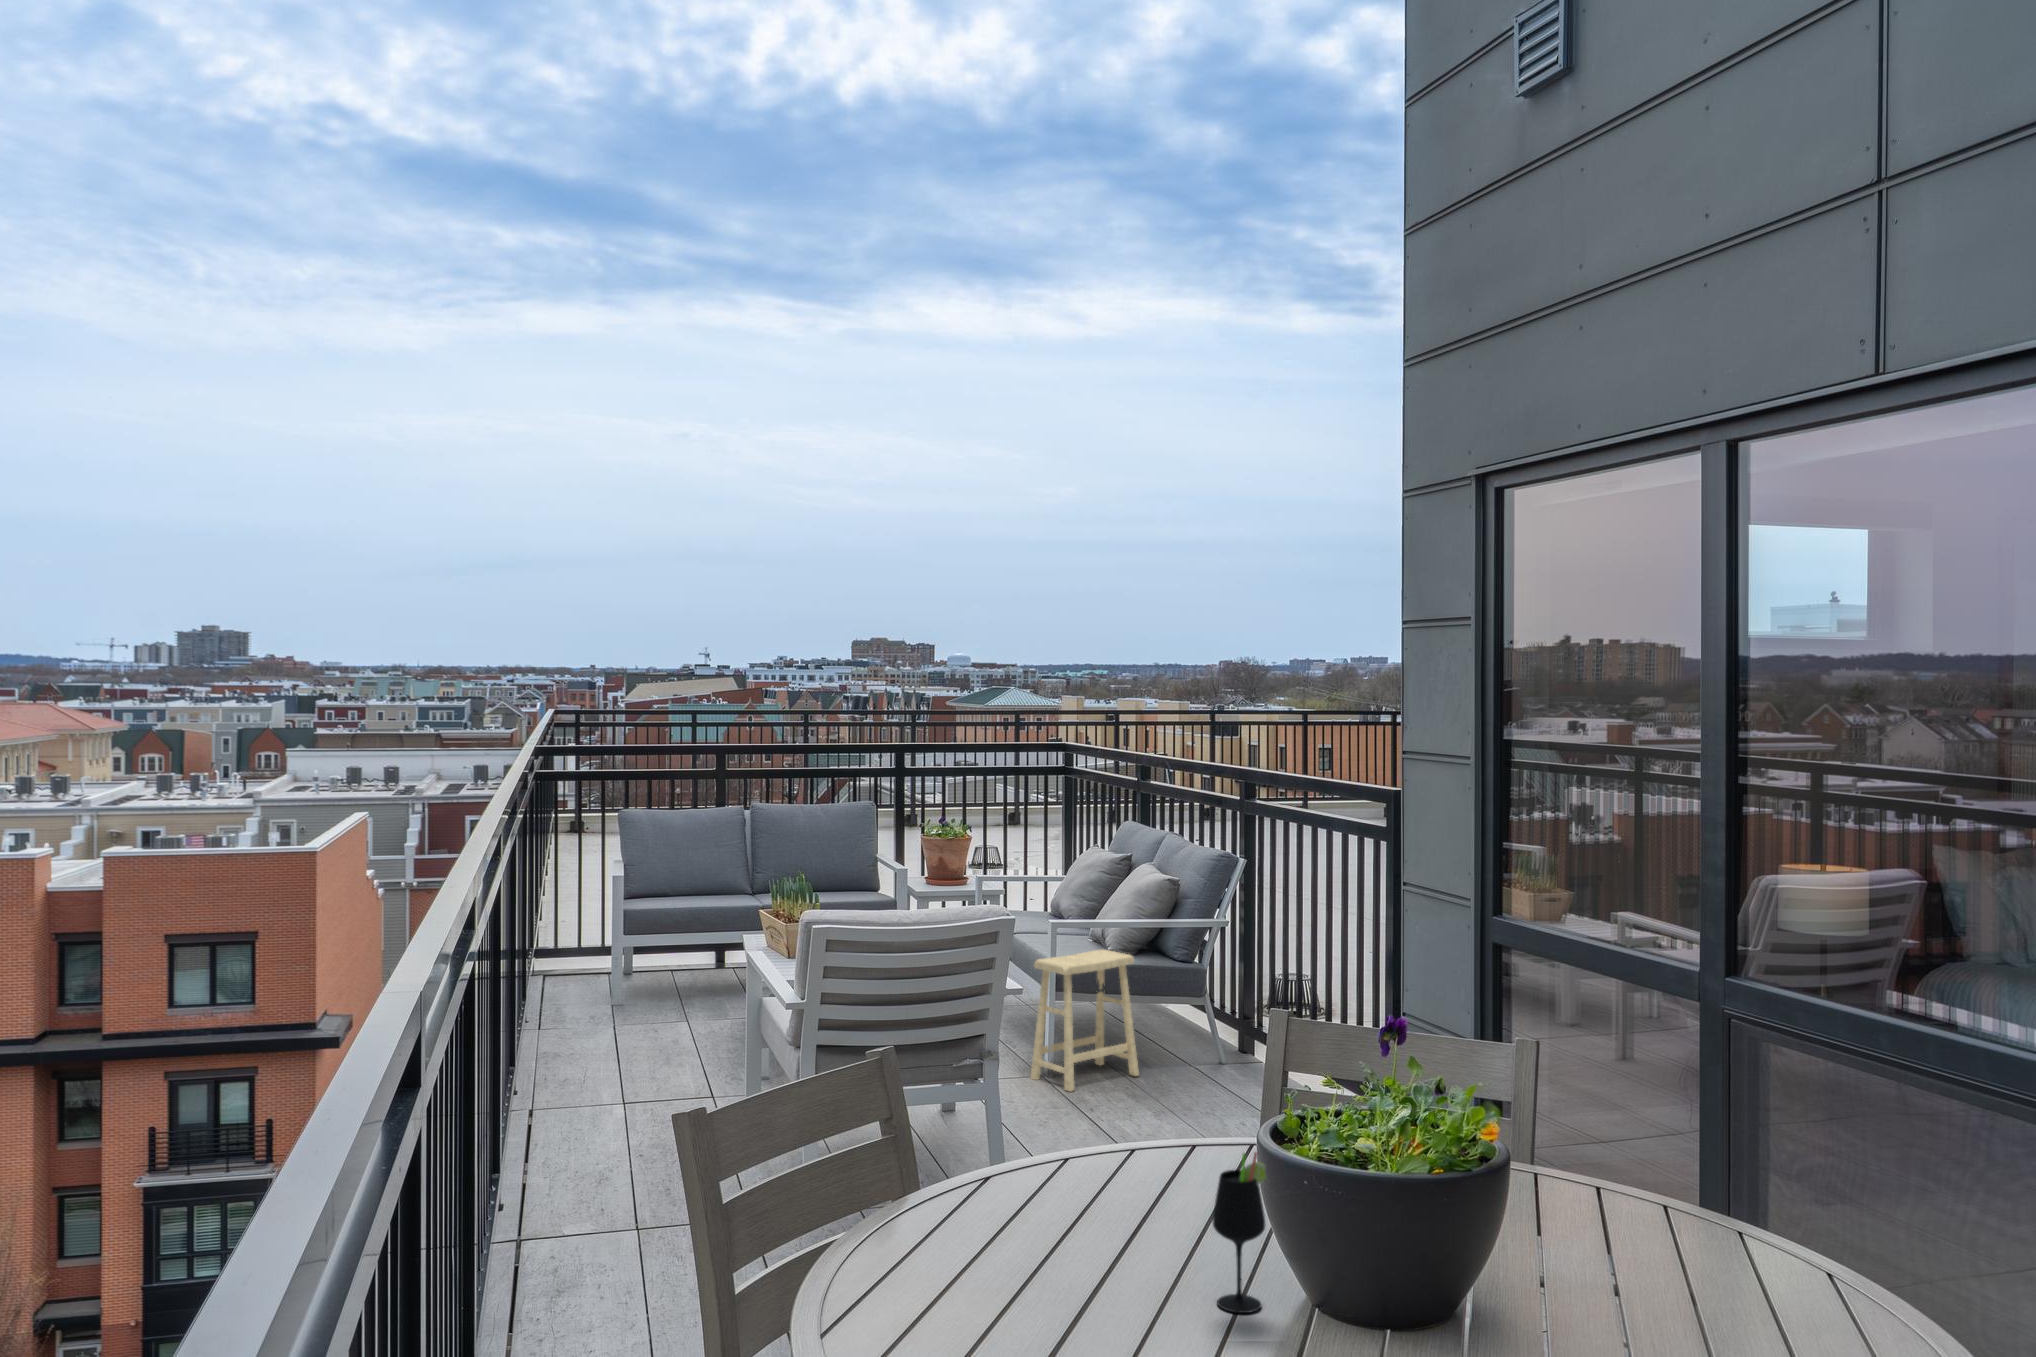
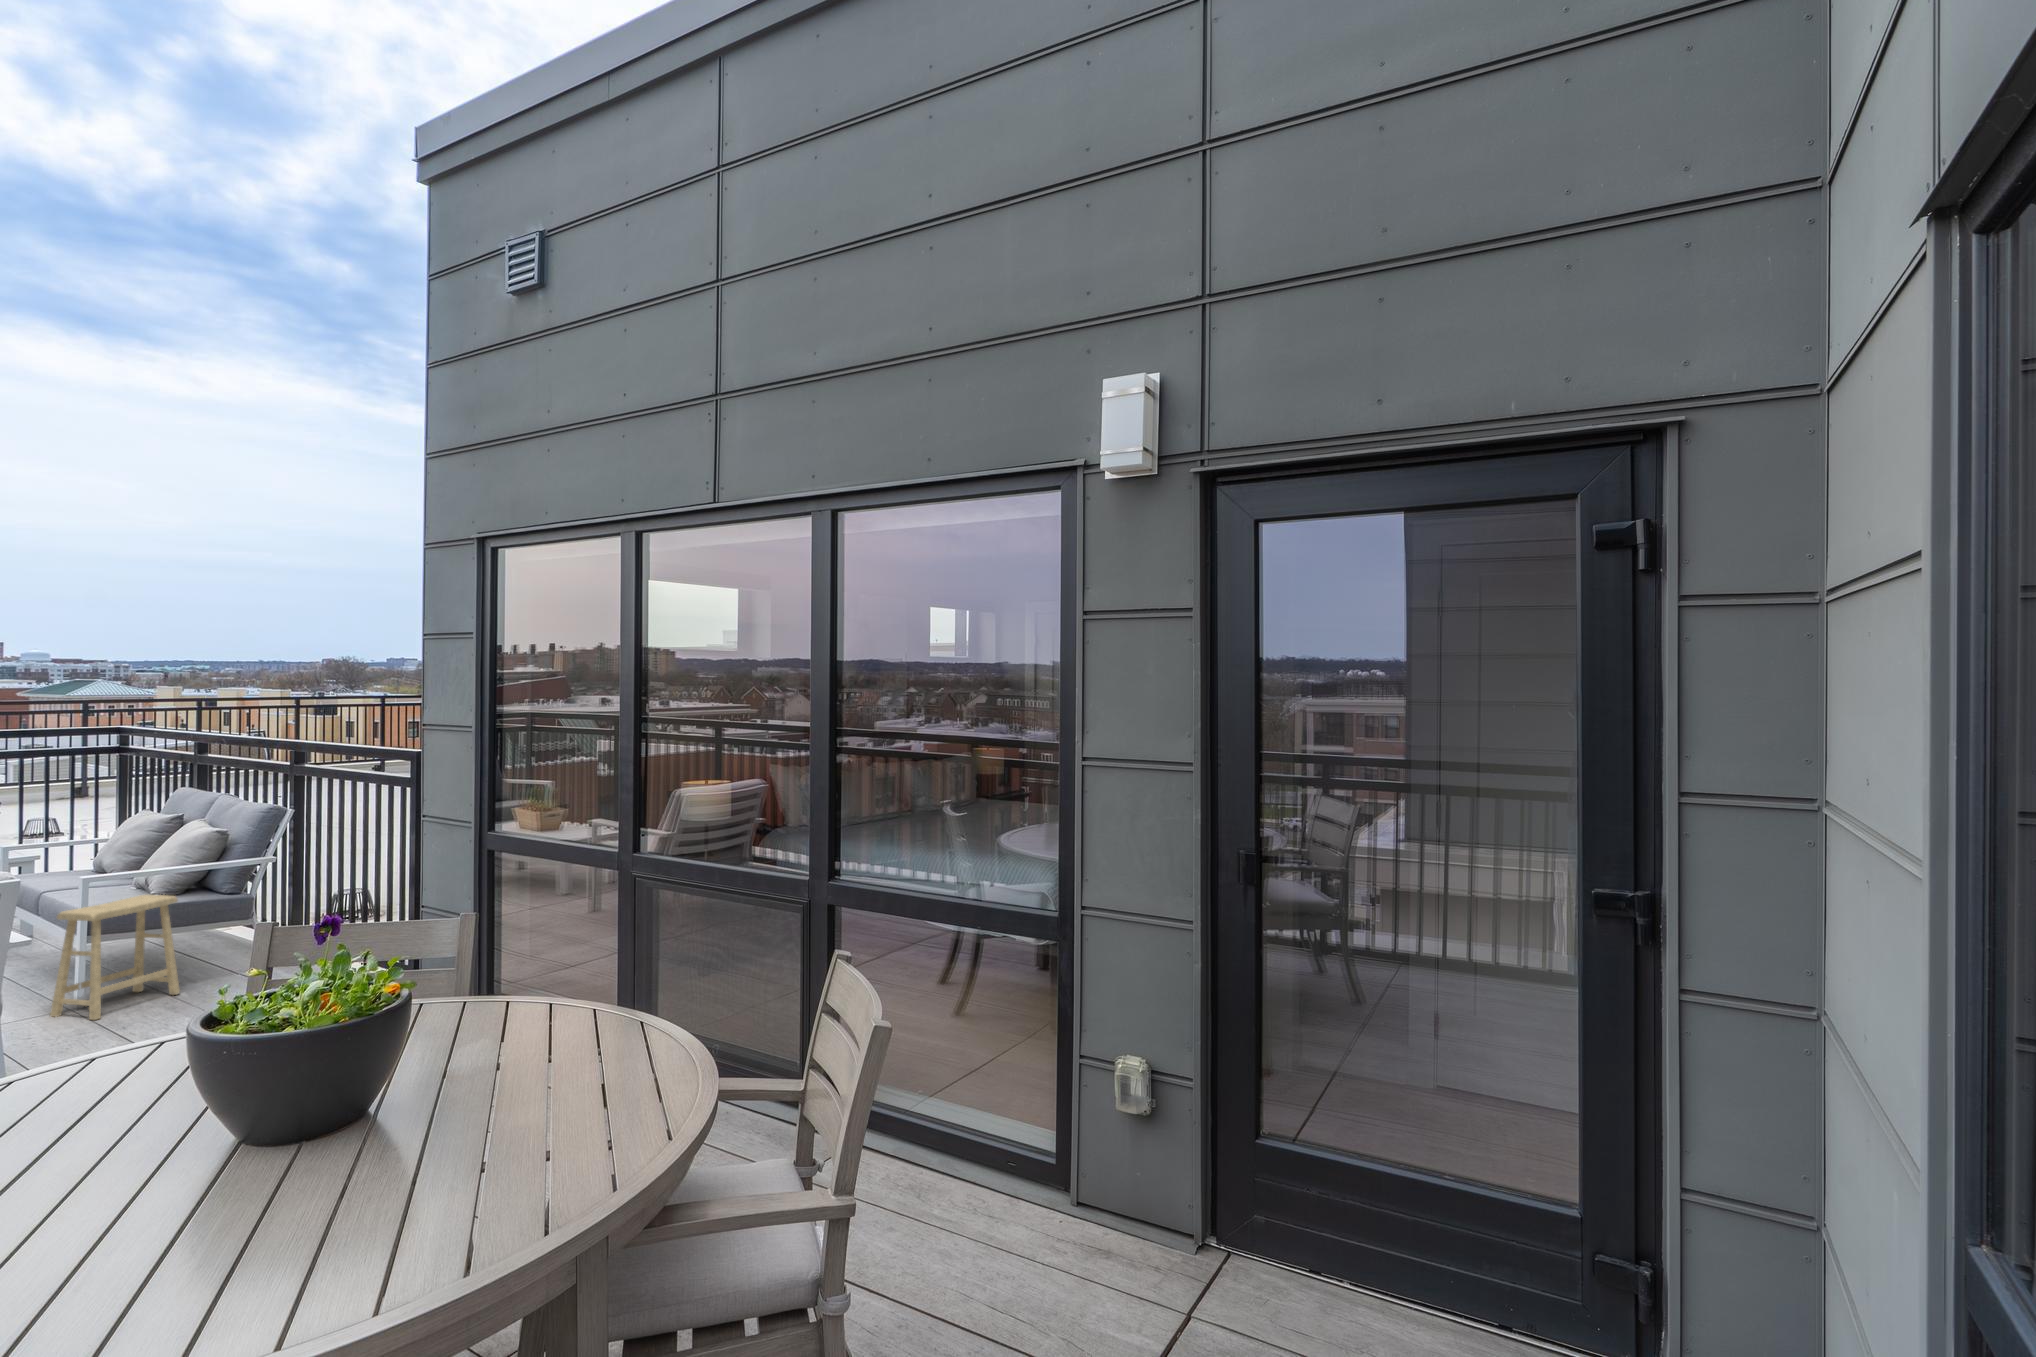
wine glass: present [1213,1152,1266,1313] -> none [60,1025,126,1156]

